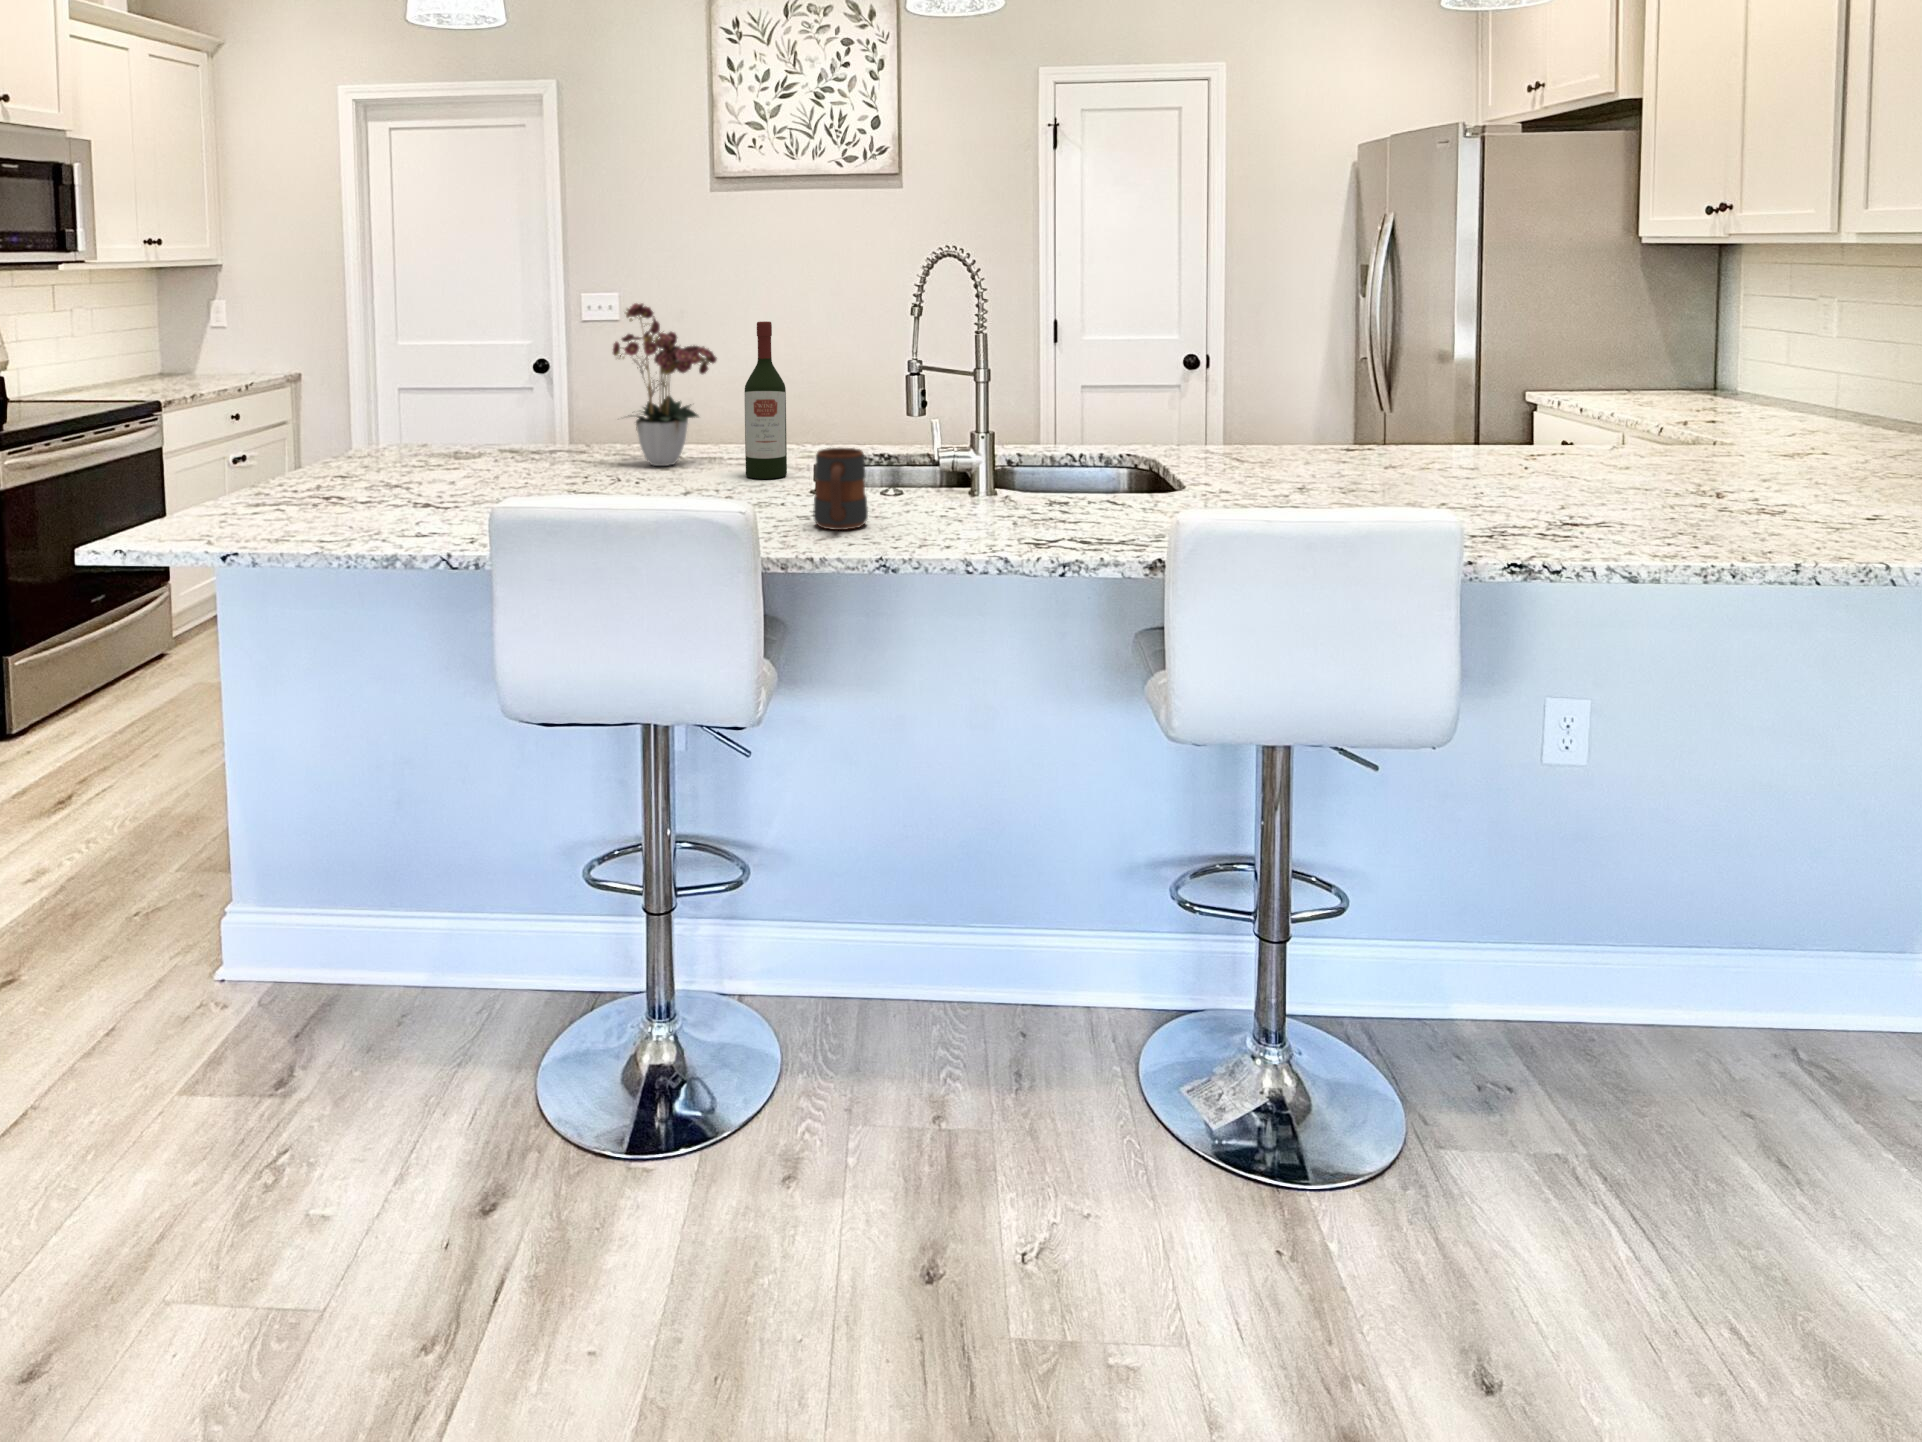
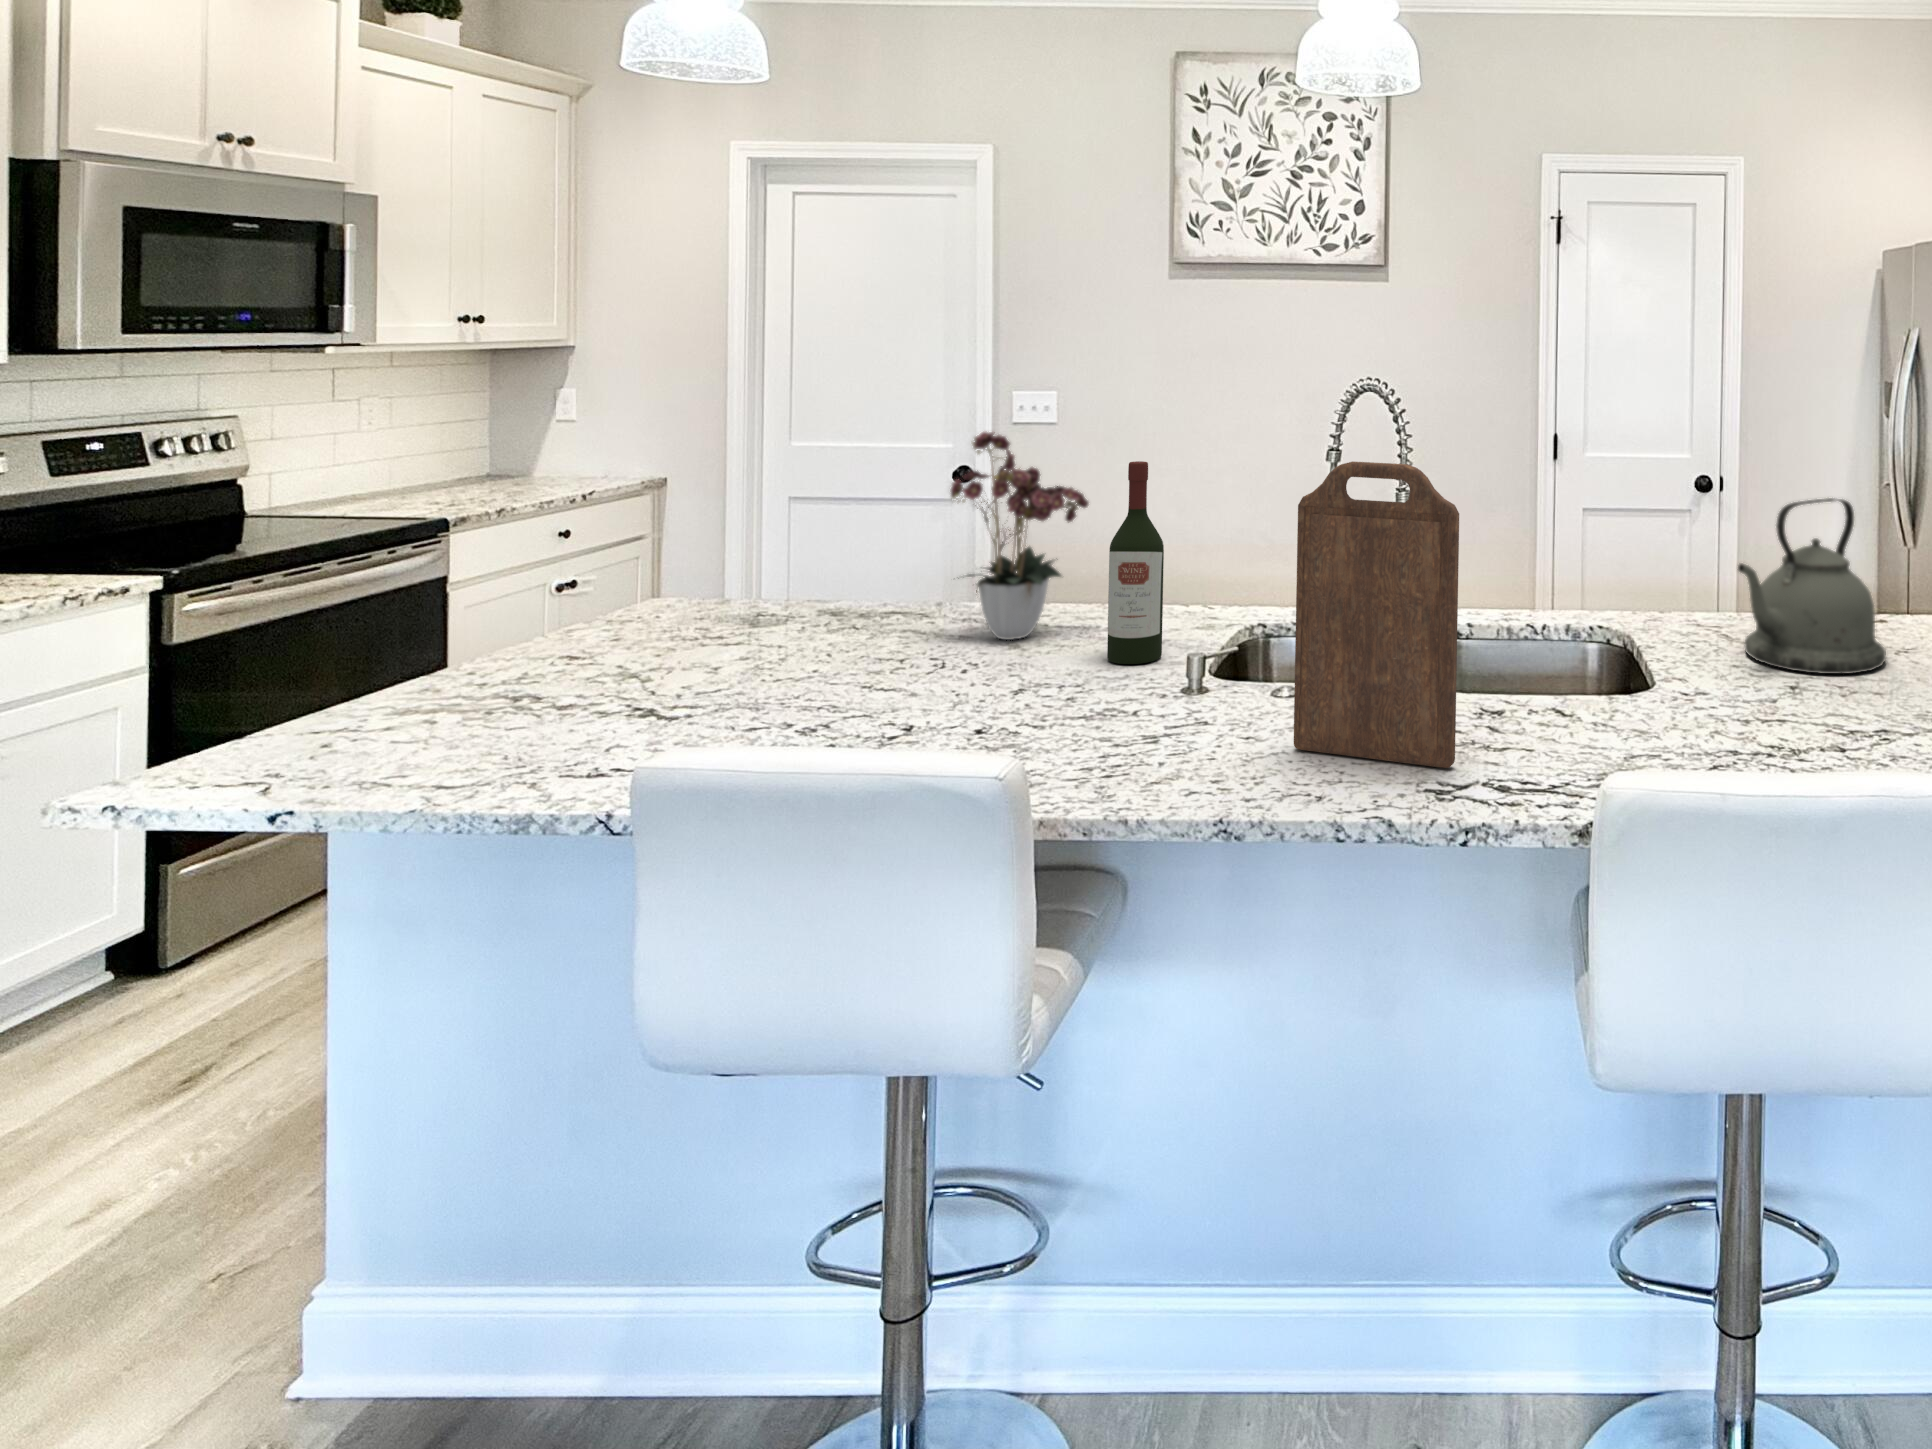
cutting board: none [919,303,1048,532] -> present [1294,461,1459,768]
kettle: none [1253,342,1378,481] -> present [1738,498,1886,674]
mug: present [813,448,868,530] -> none [1148,647,1222,763]

